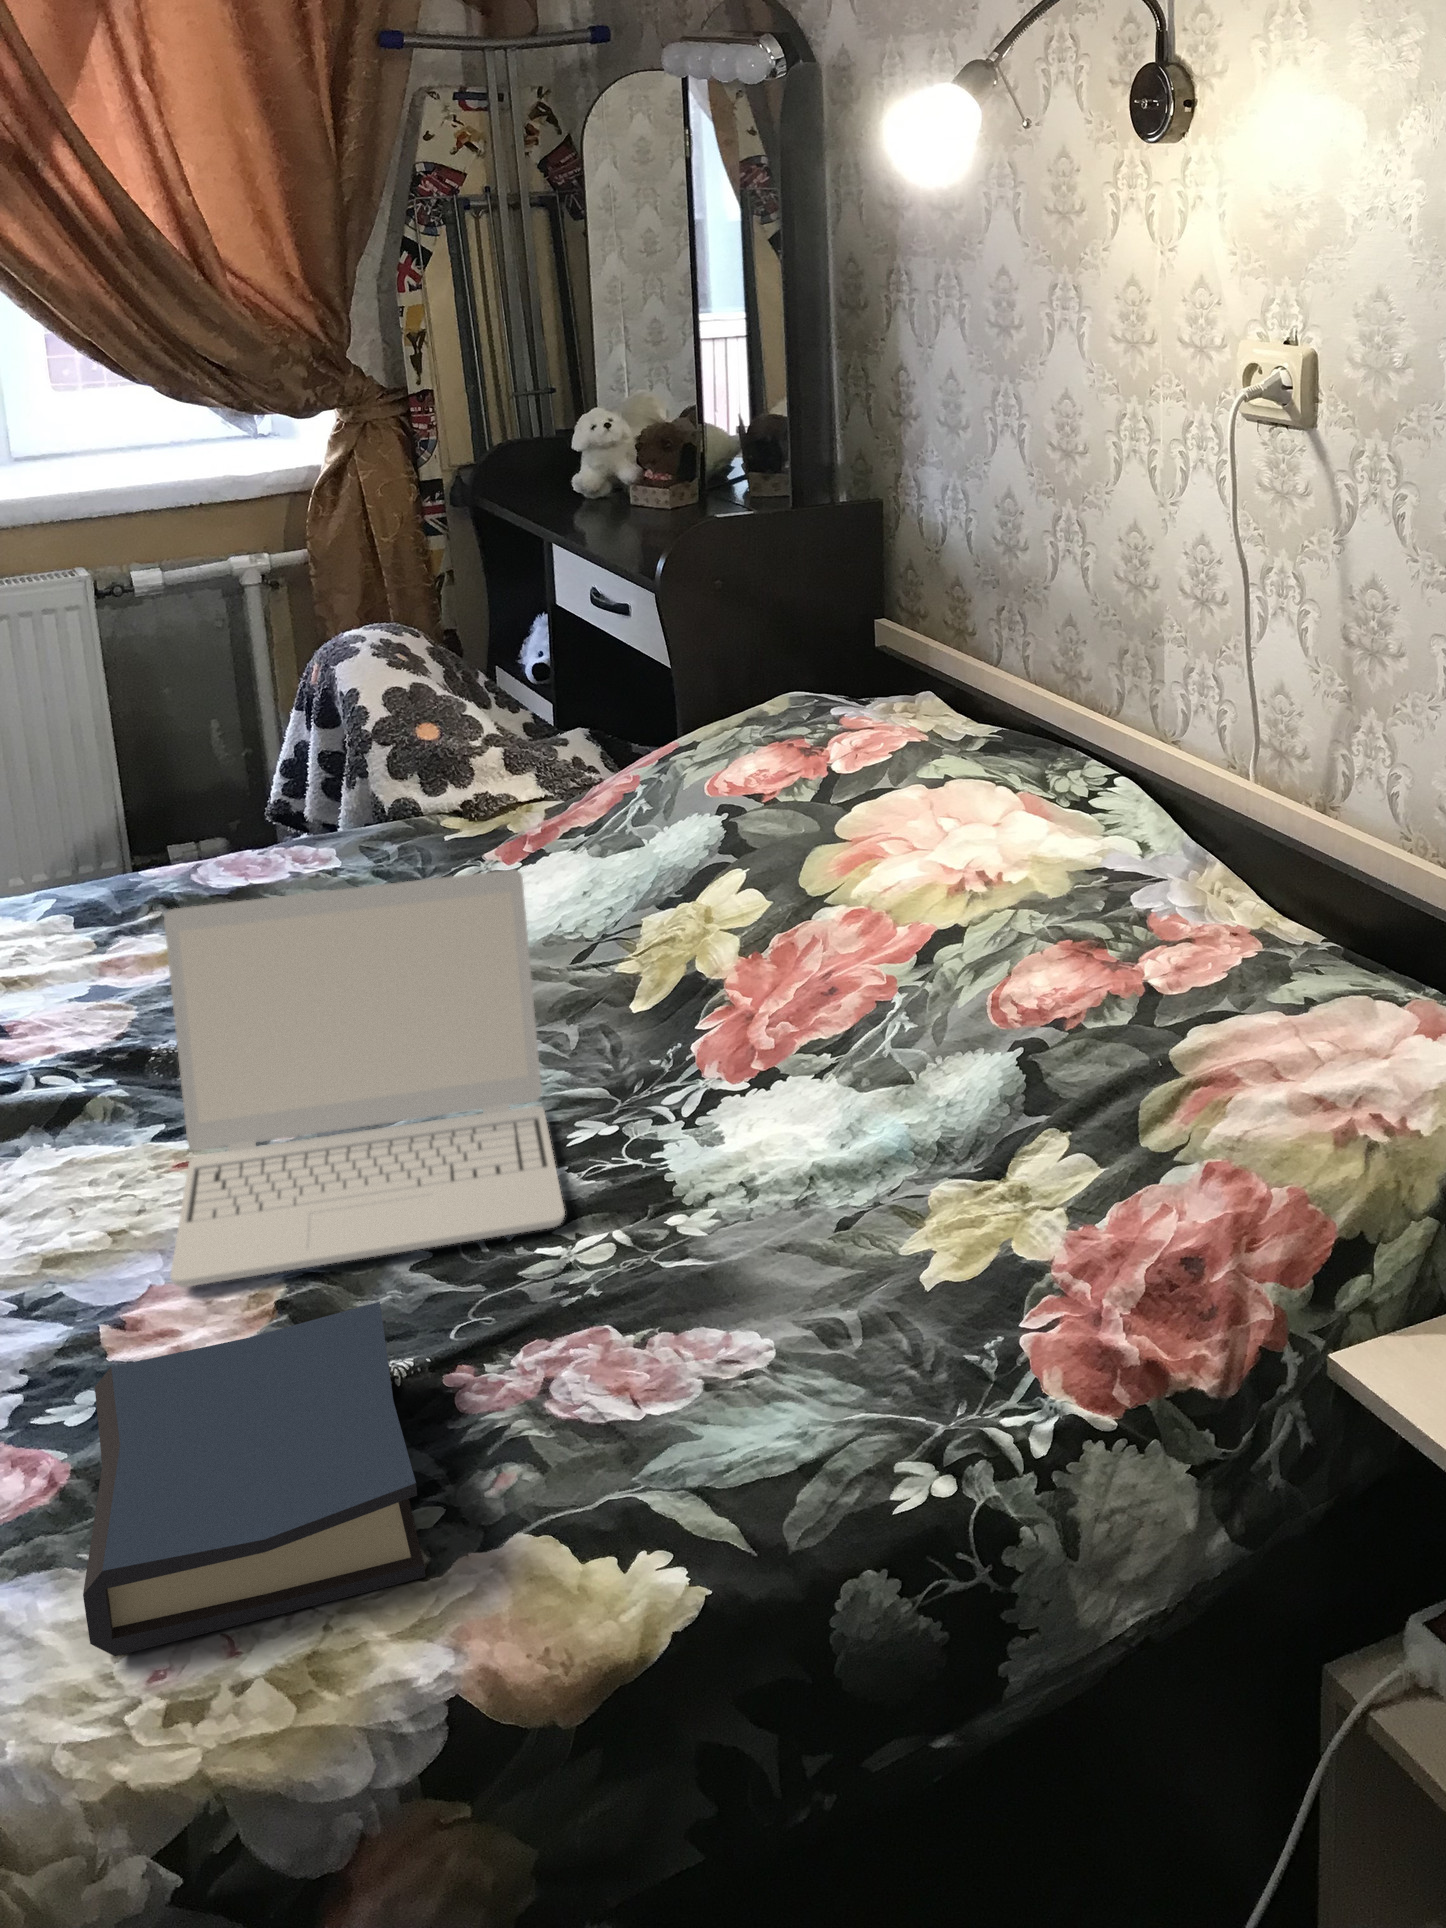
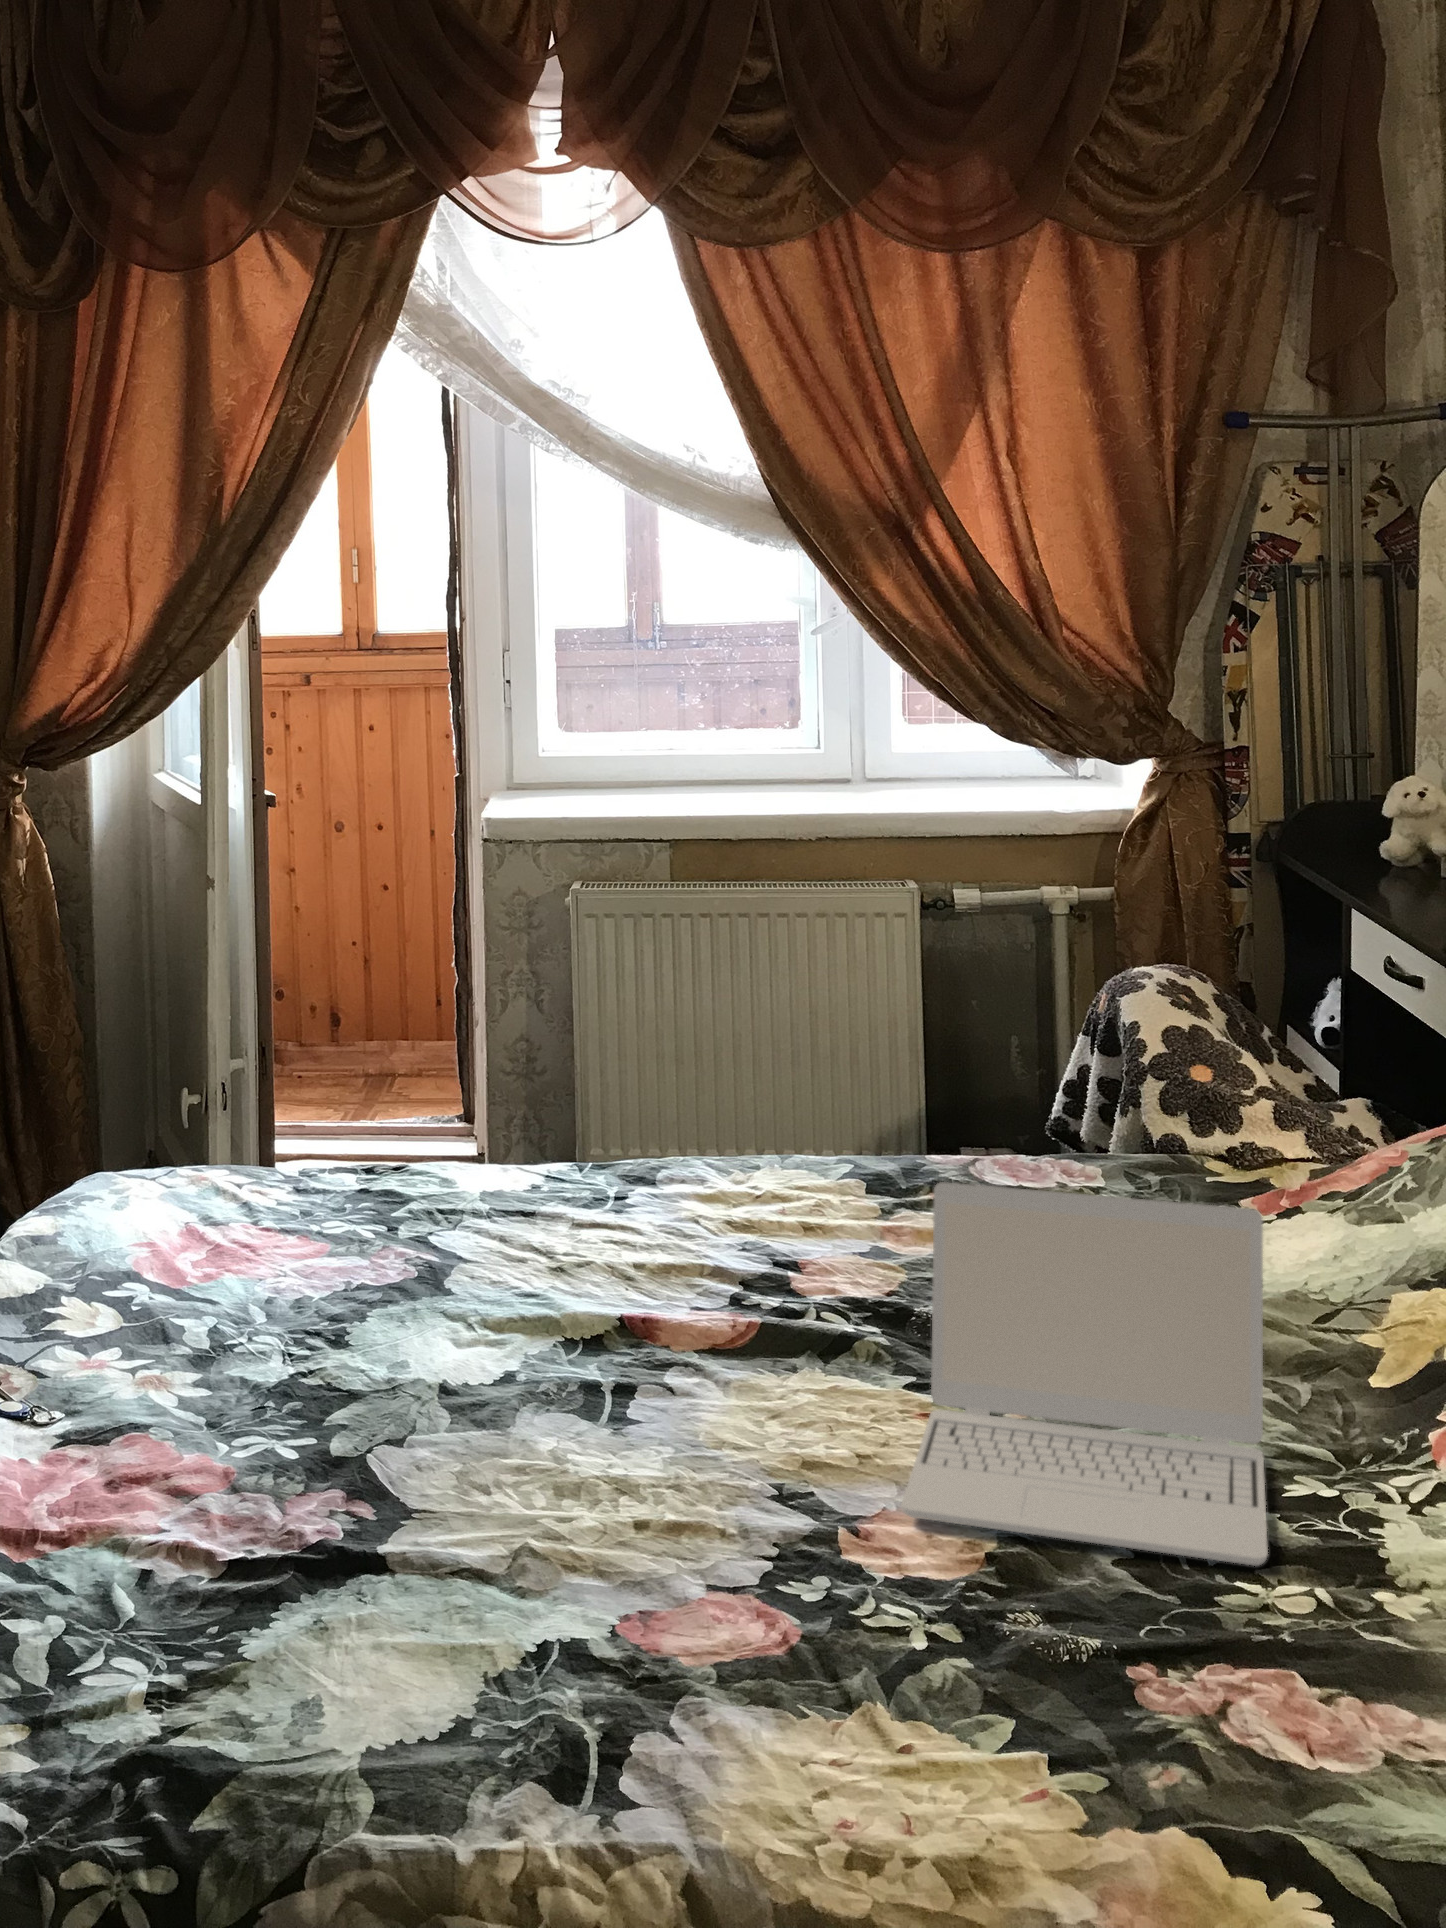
hardback book: present [83,1302,426,1656] -> none [797,1558,1083,1832]

